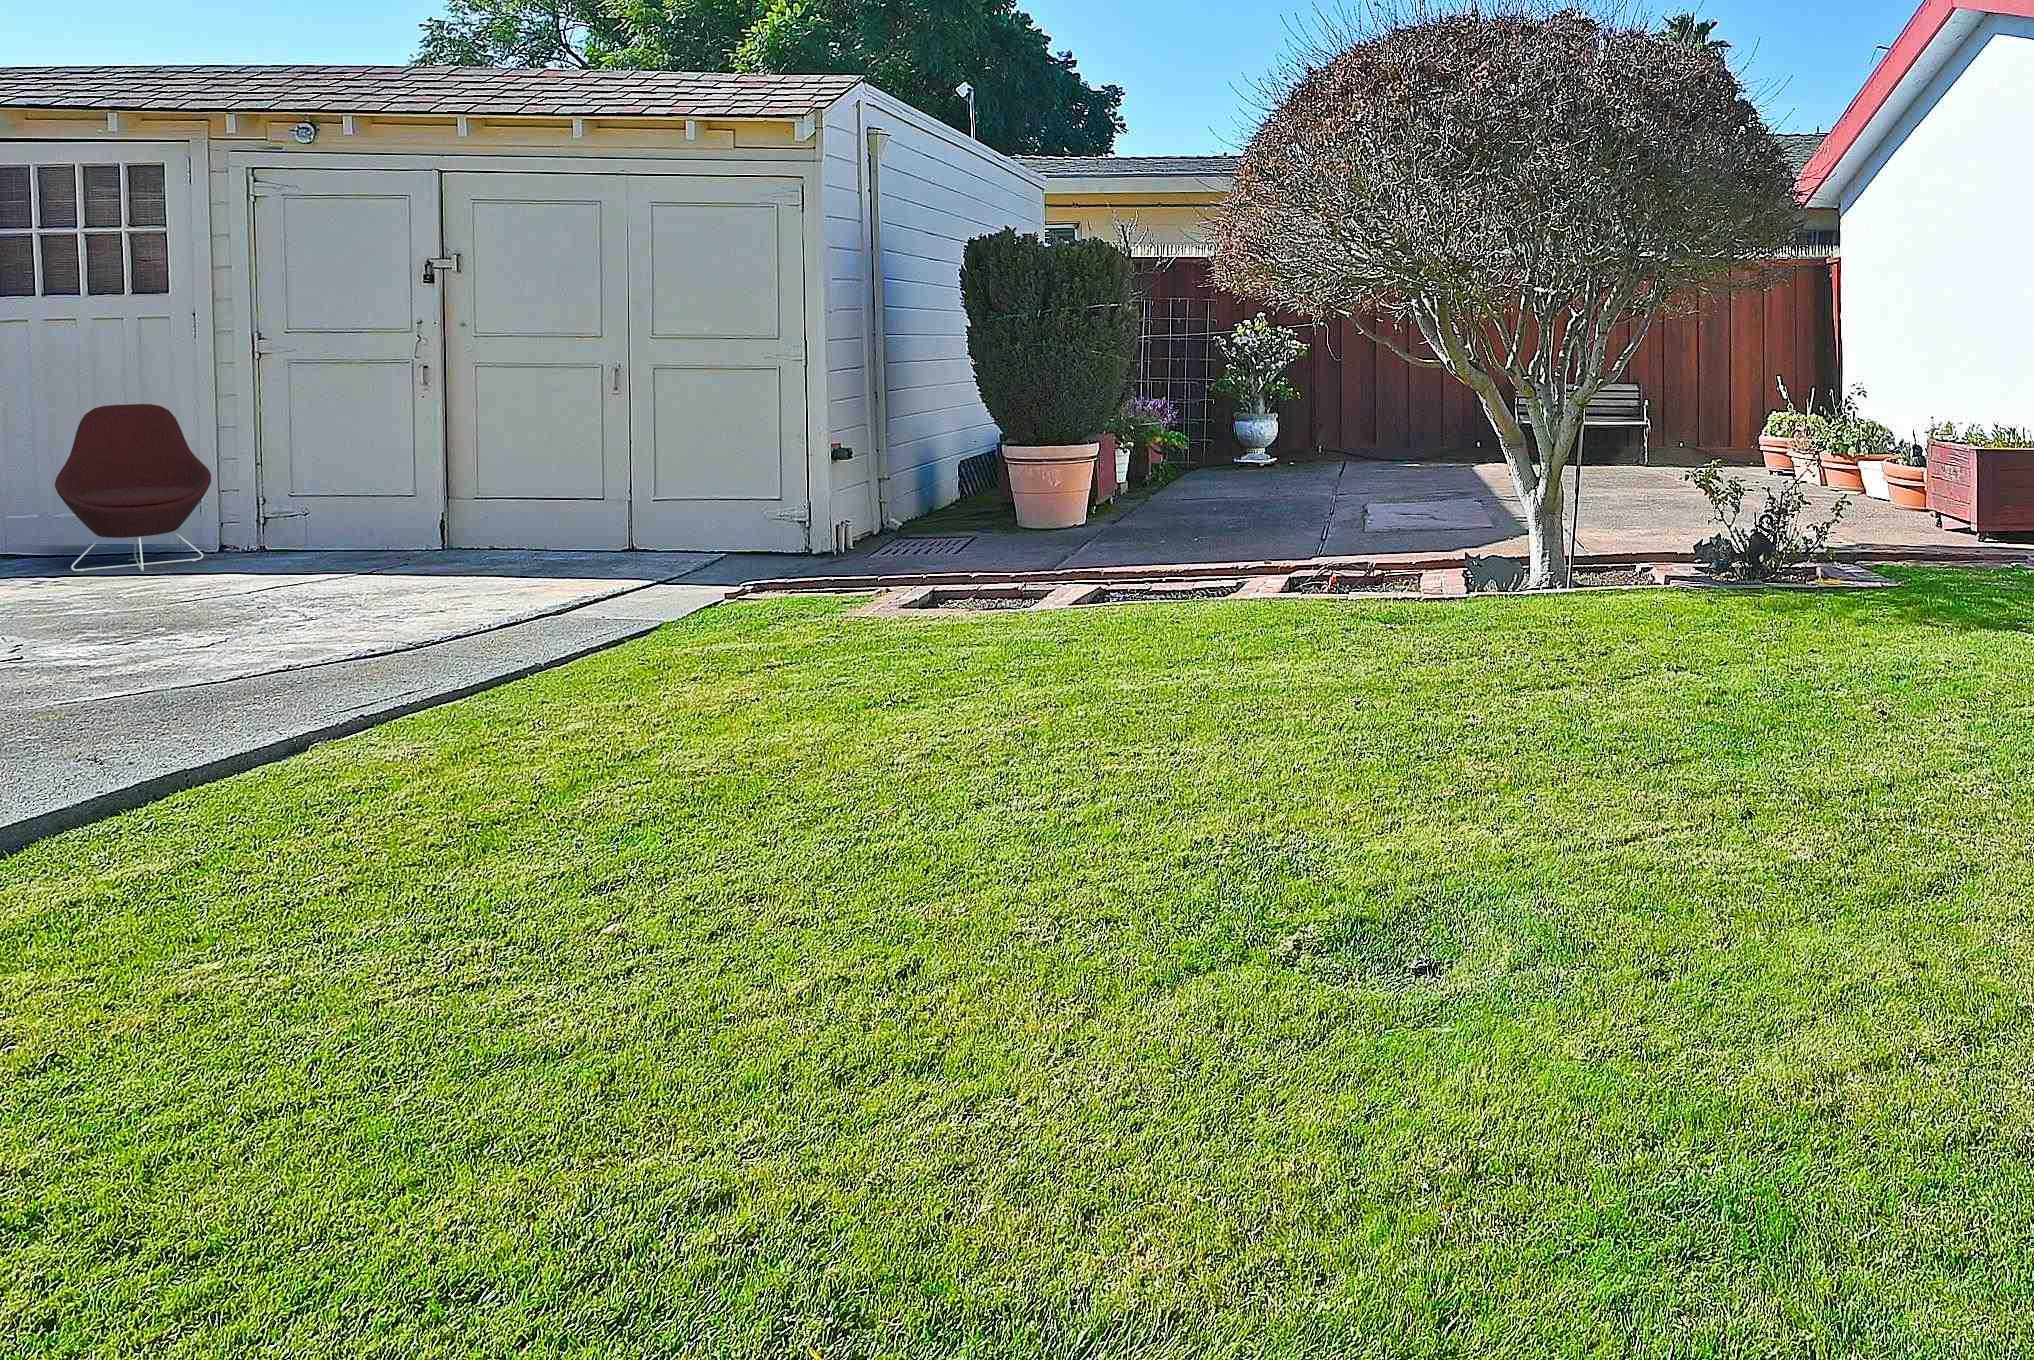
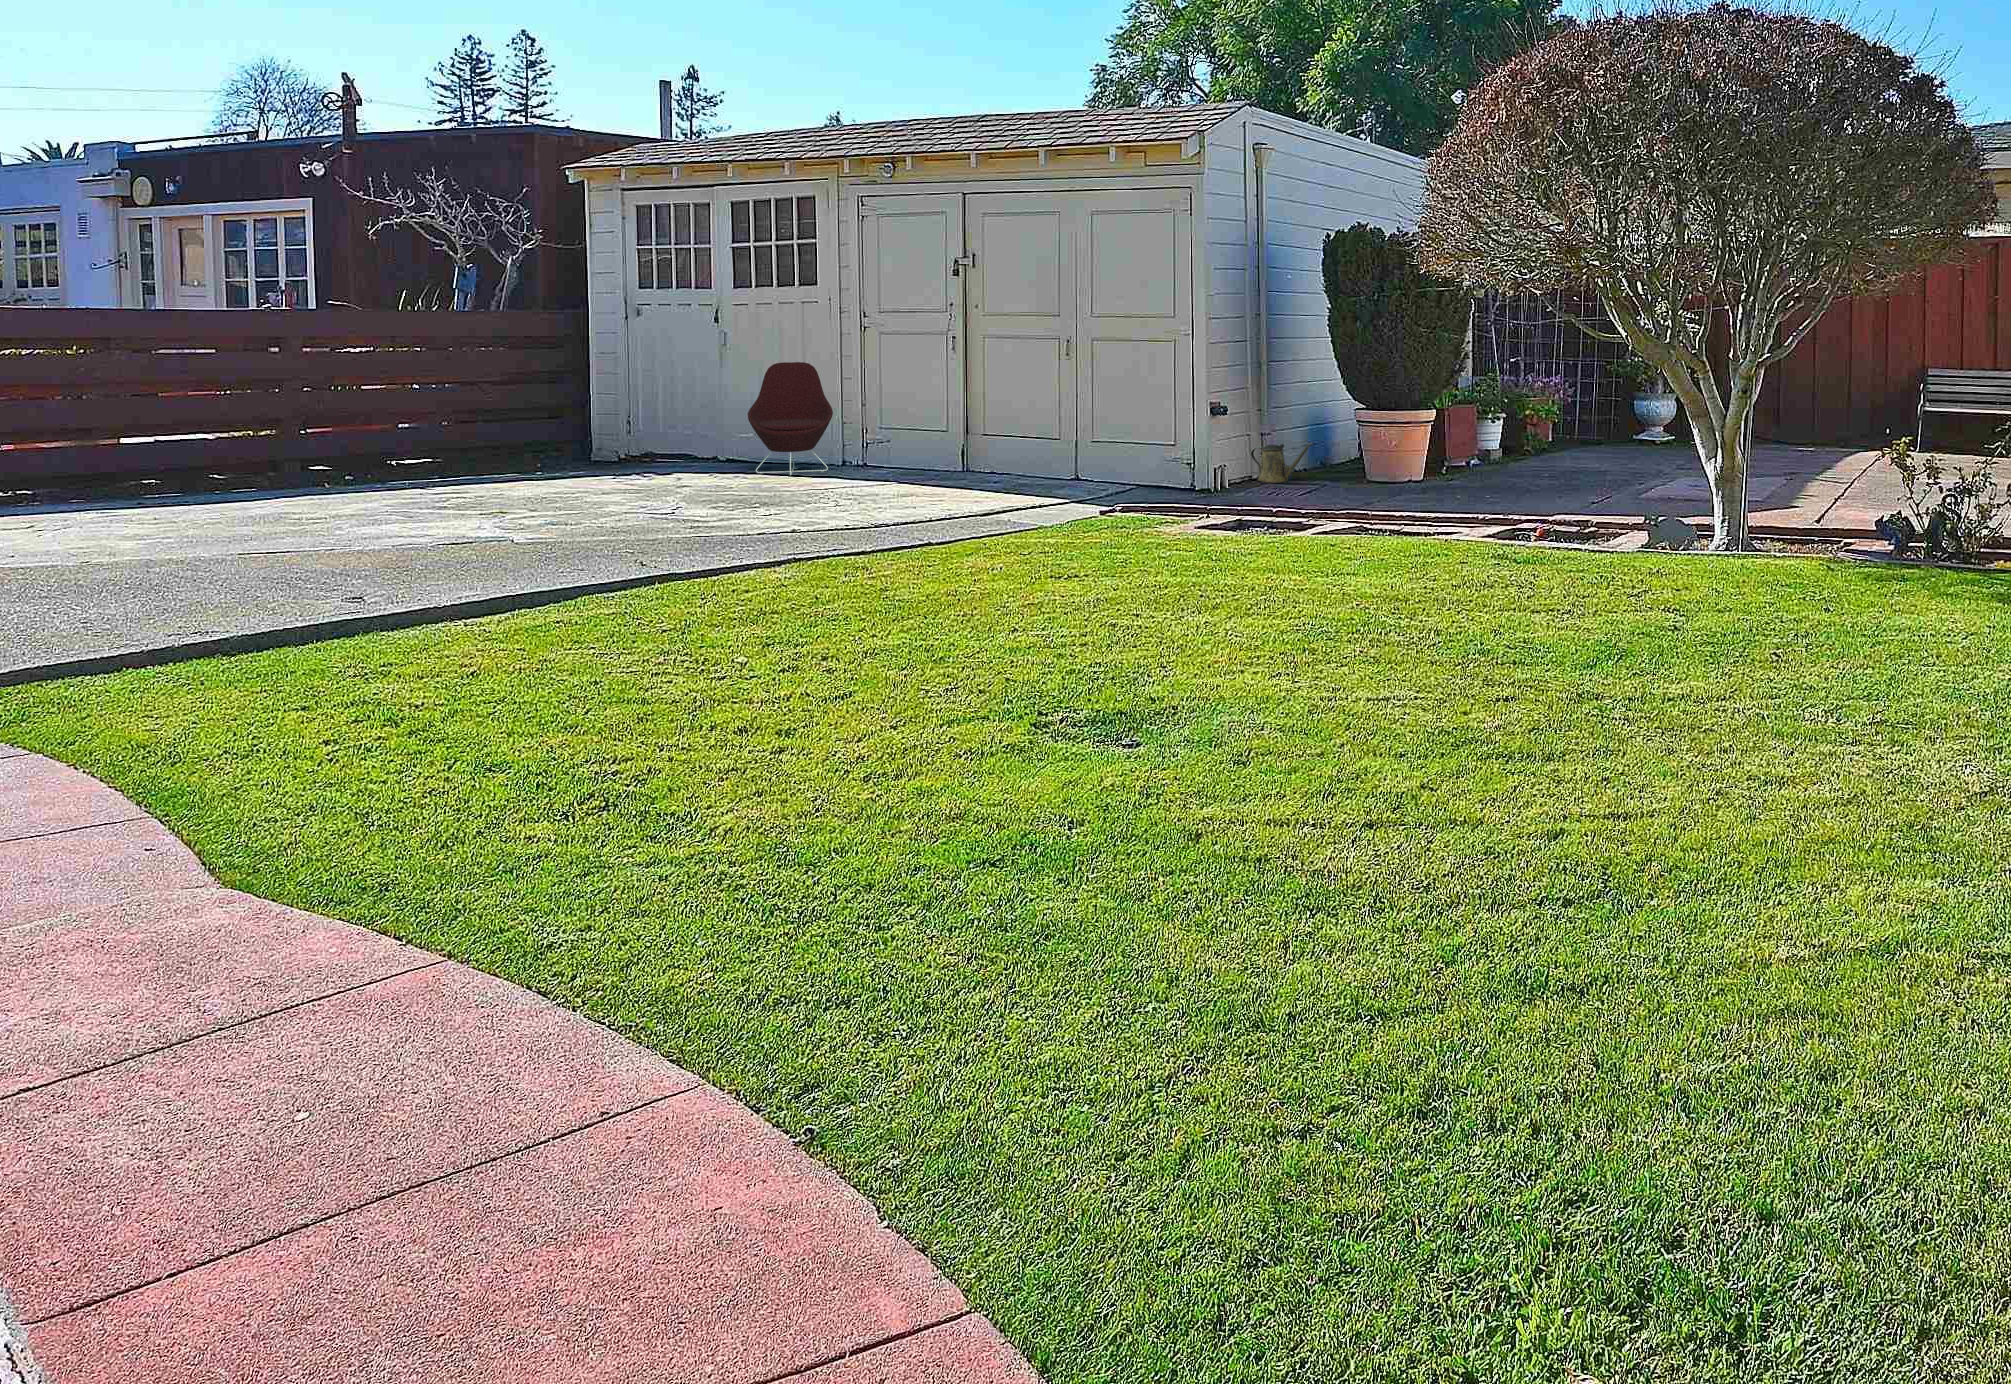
watering can: none [872,486,957,537] -> present [1251,442,1313,483]

